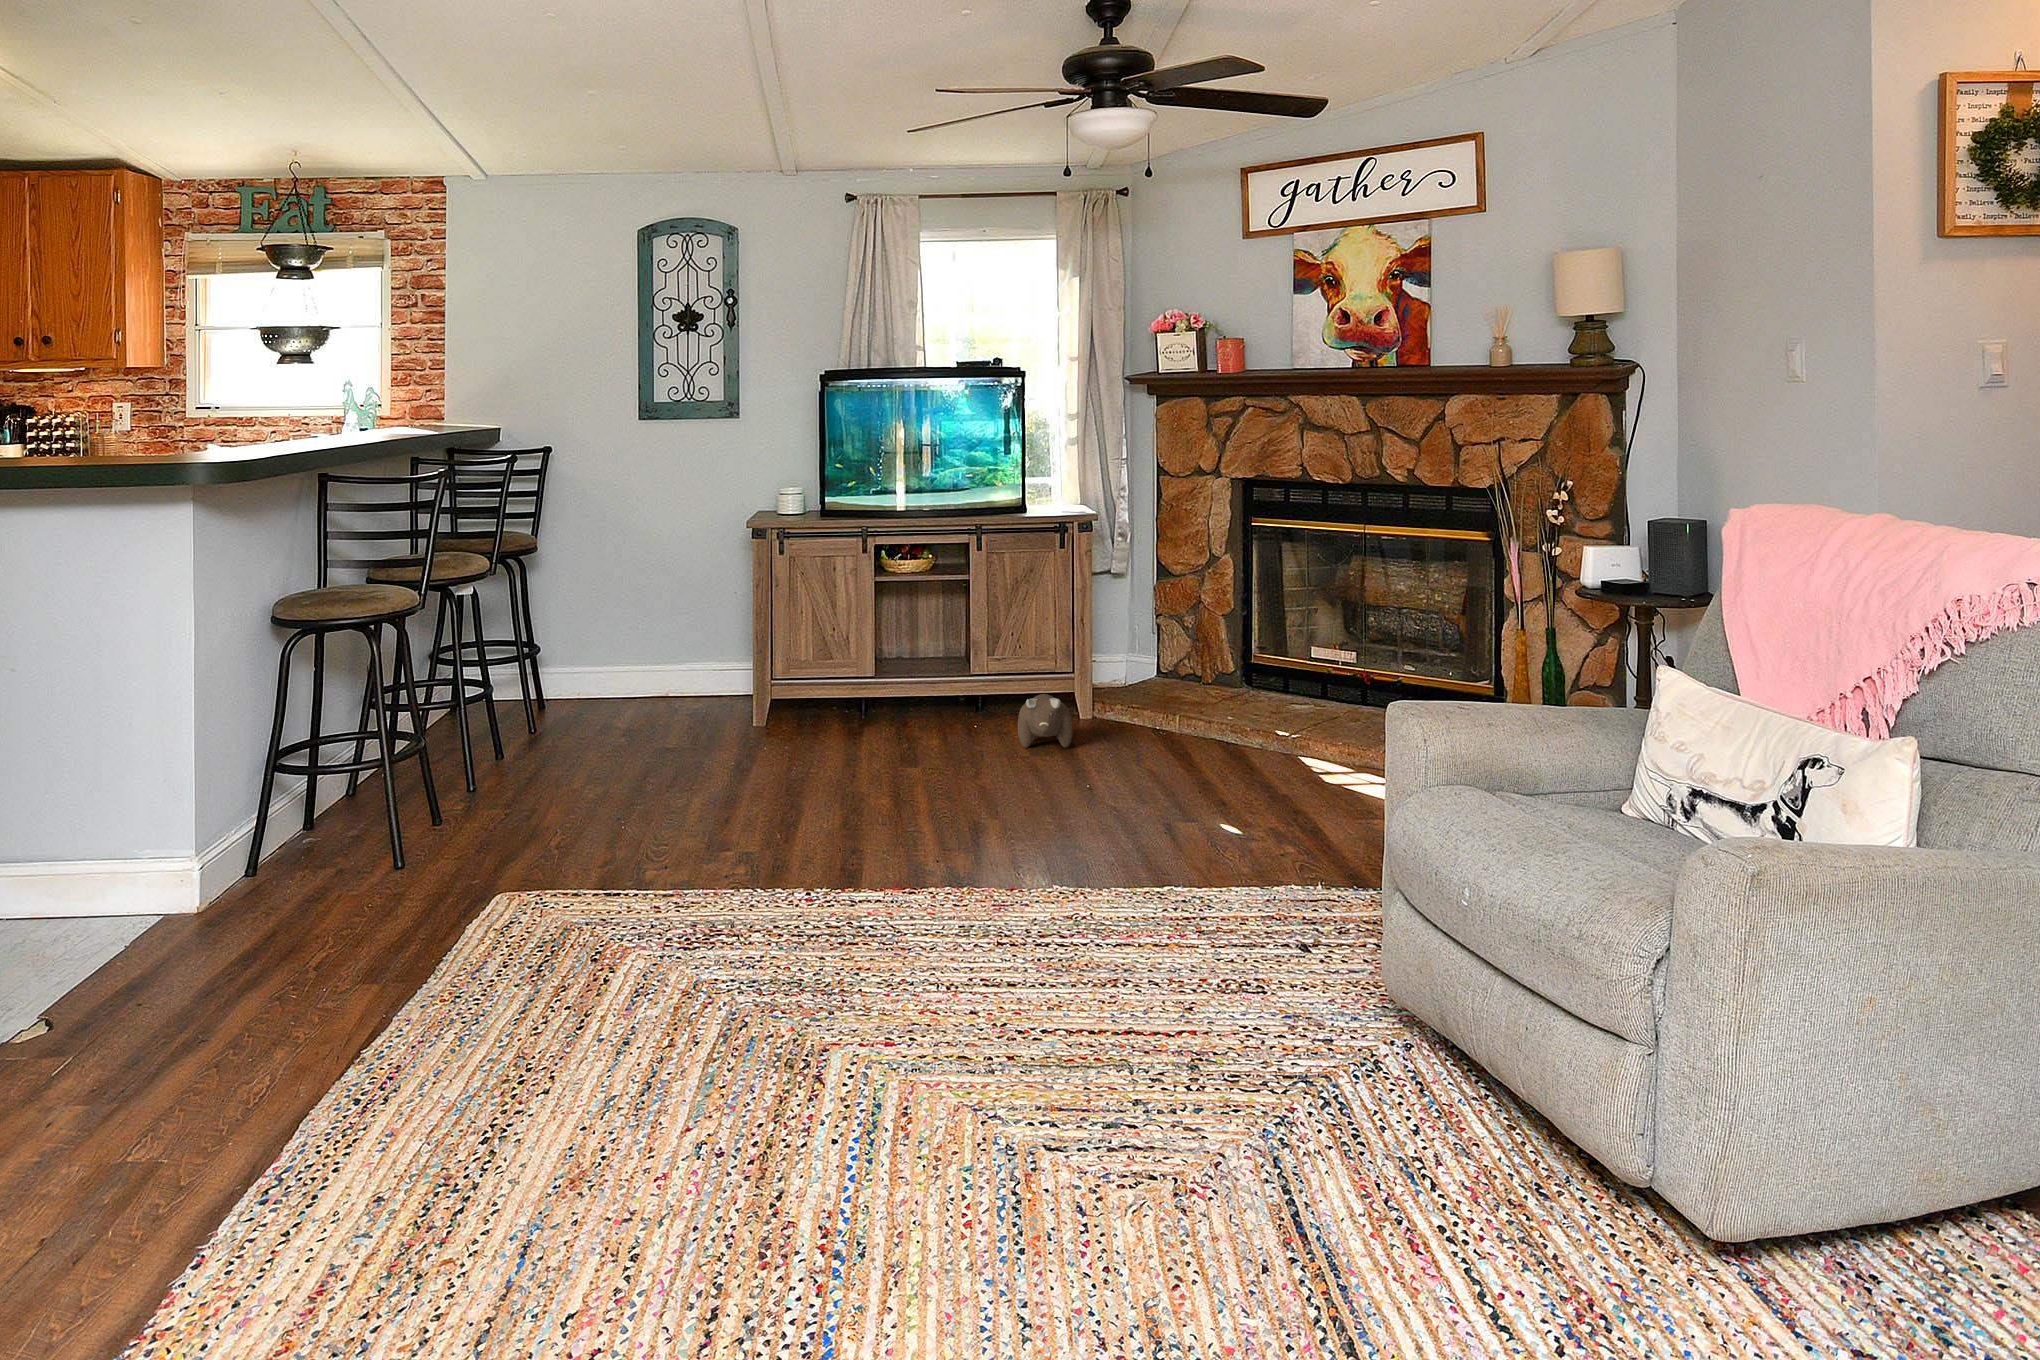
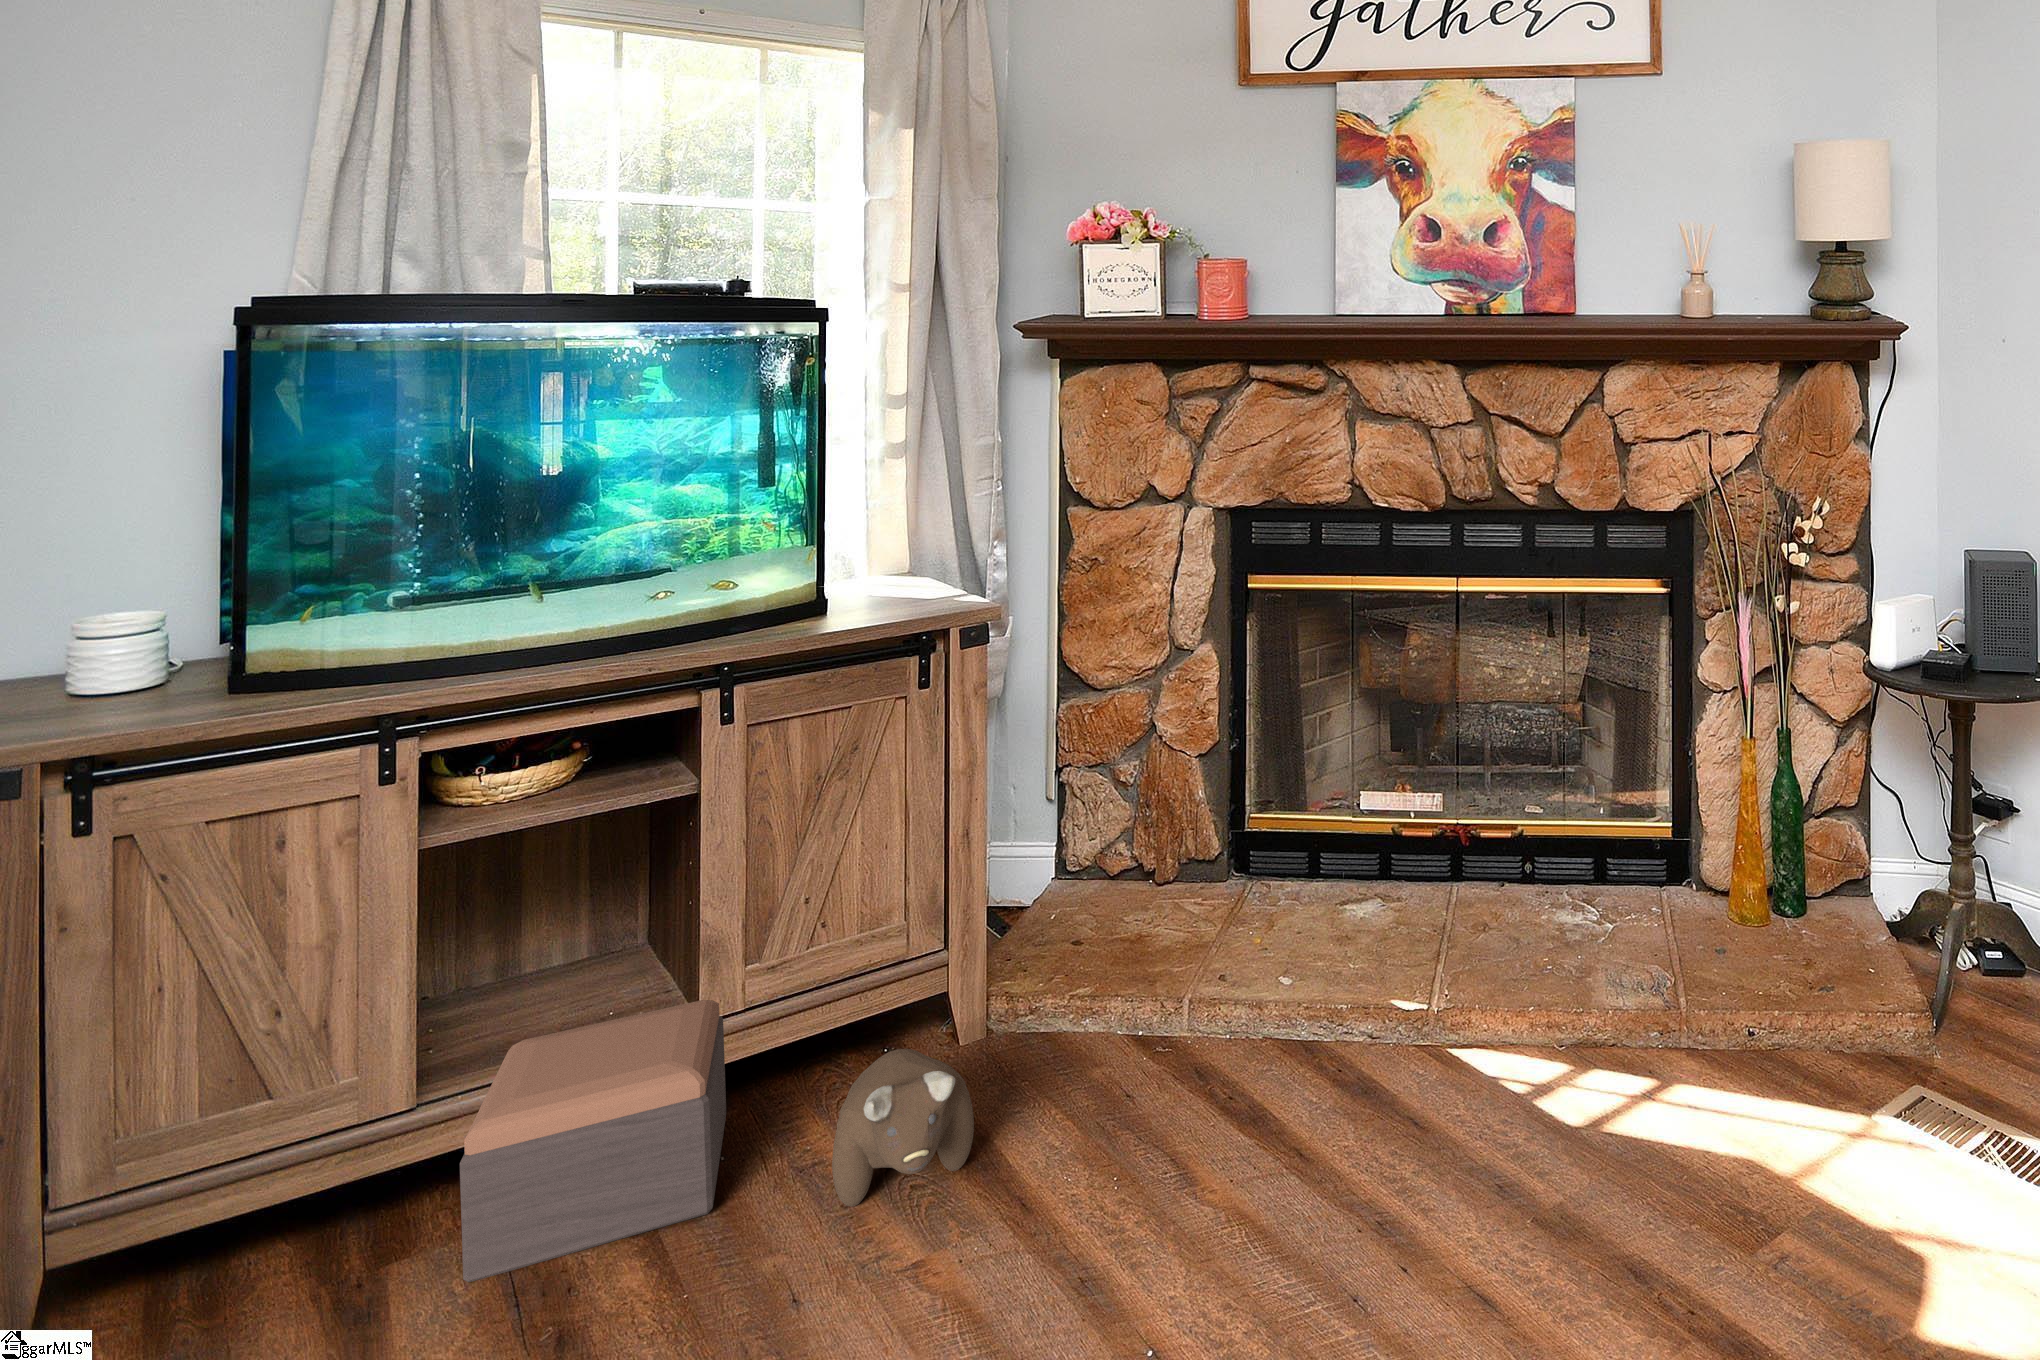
footstool: none [900,670,989,740] -> present [460,1000,726,1282]

